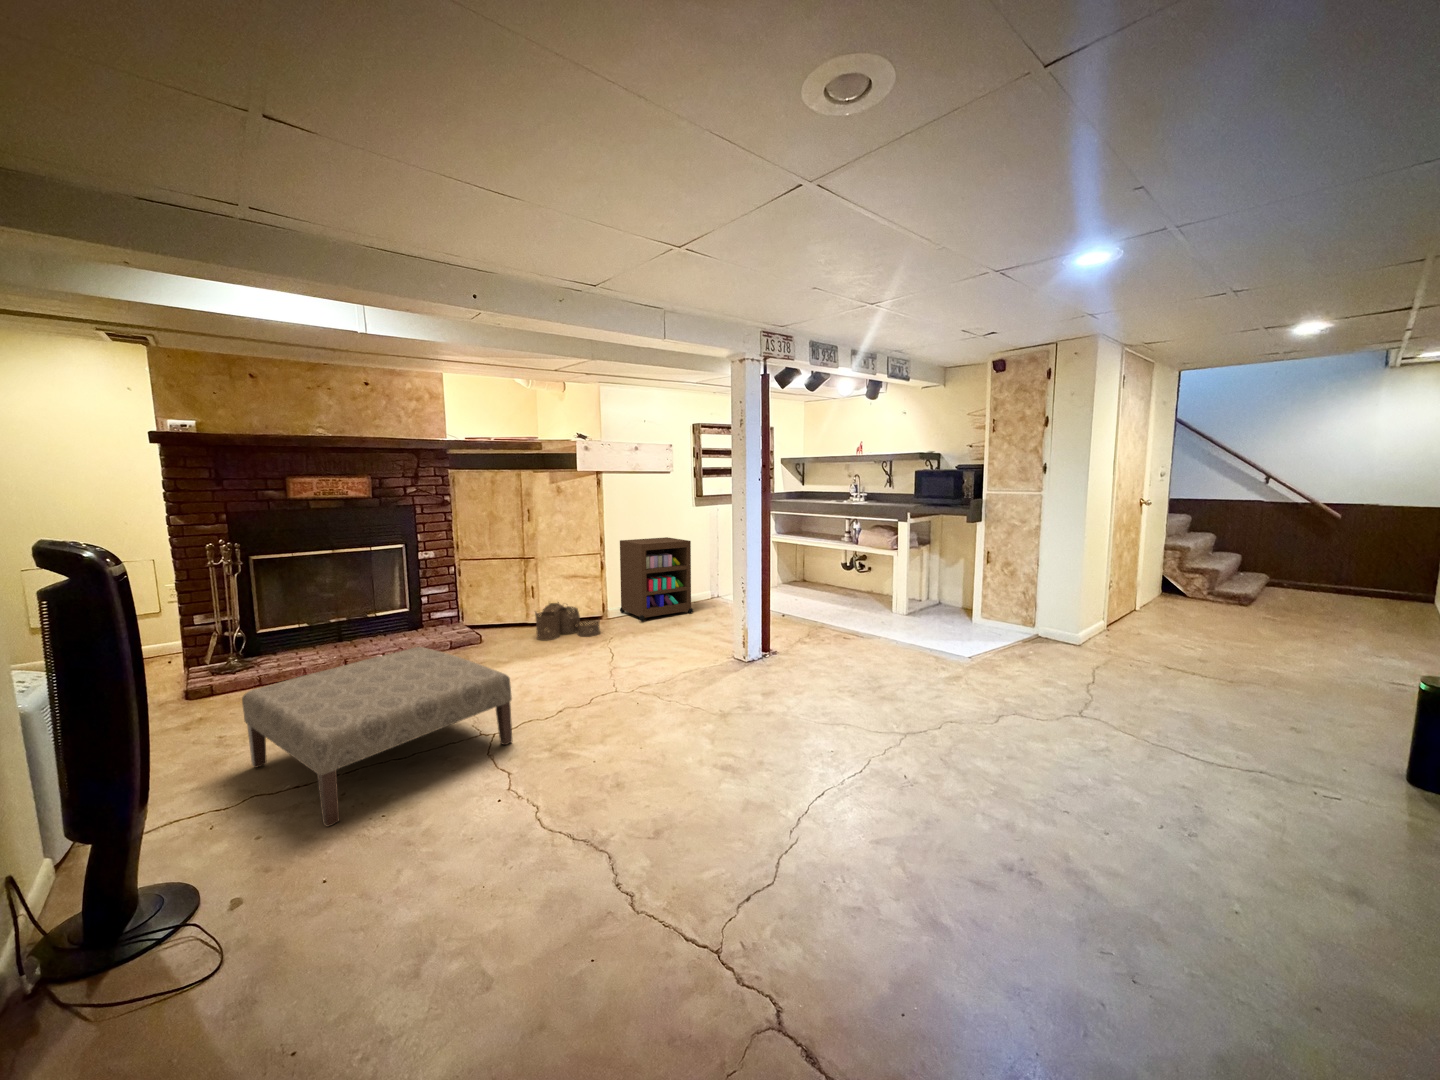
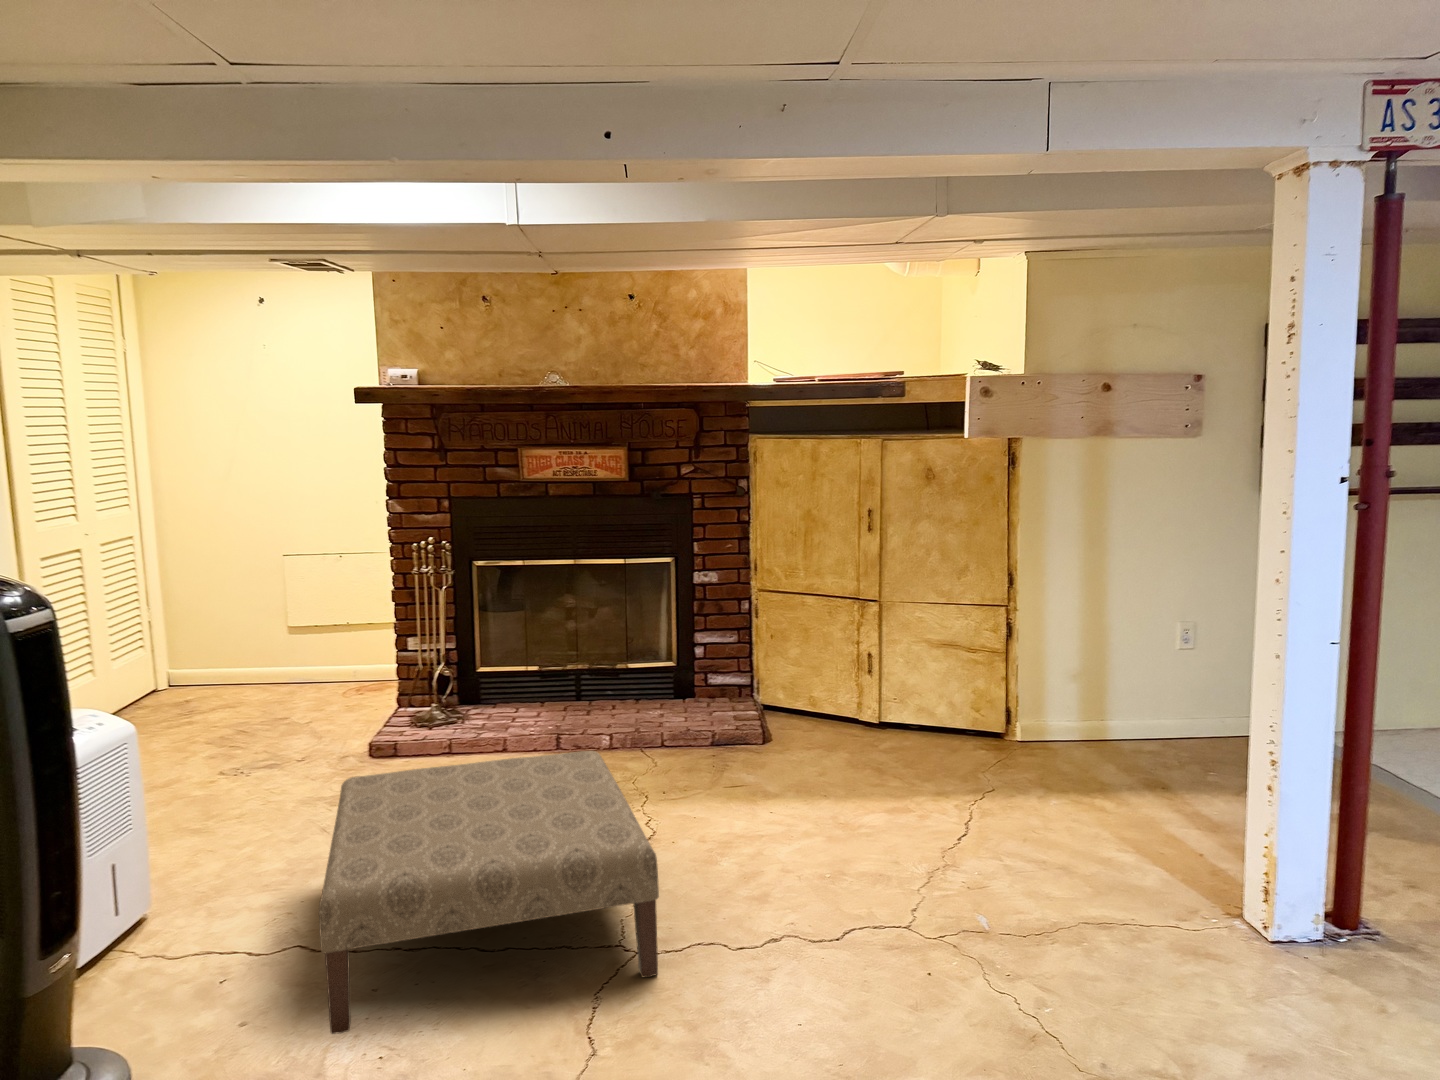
storage cabinet: present [620,537,693,621] -> none [1050,580,1219,763]
woven basket: present [535,602,600,640] -> none [857,686,979,774]

